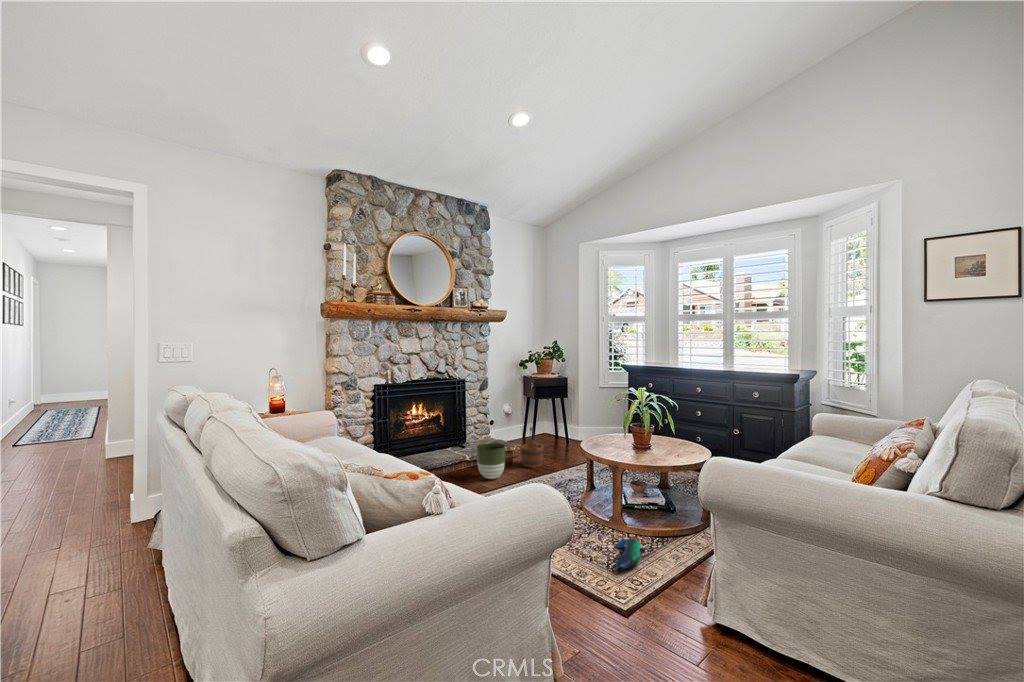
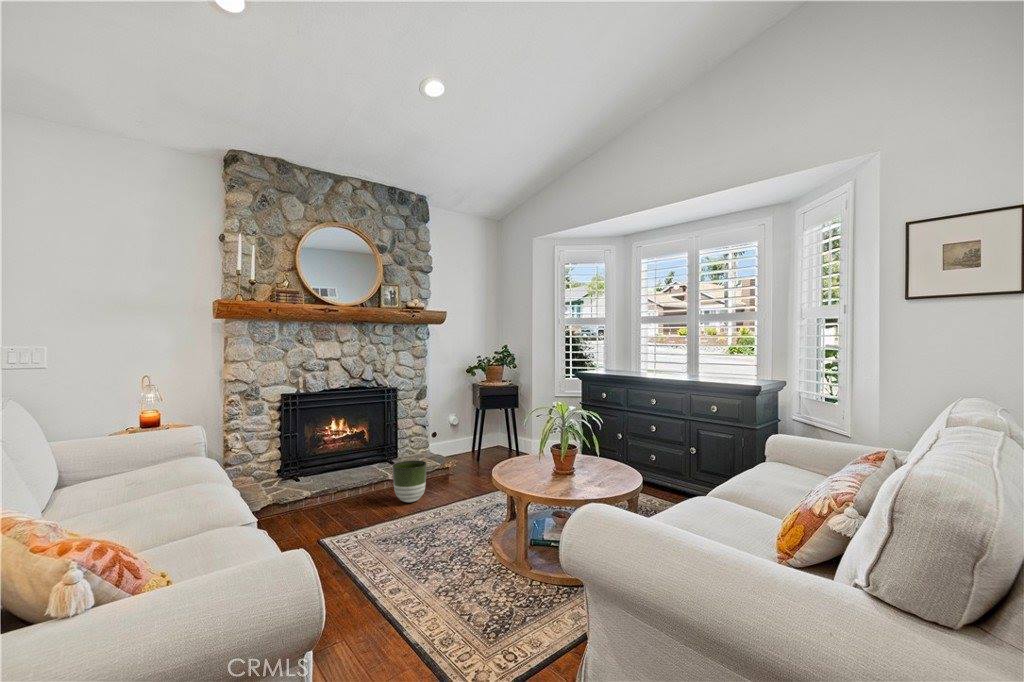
wooden bucket: present [521,427,544,468] -> none [451,441,478,488]
plush toy: present [615,539,645,569] -> none [495,583,538,627]

